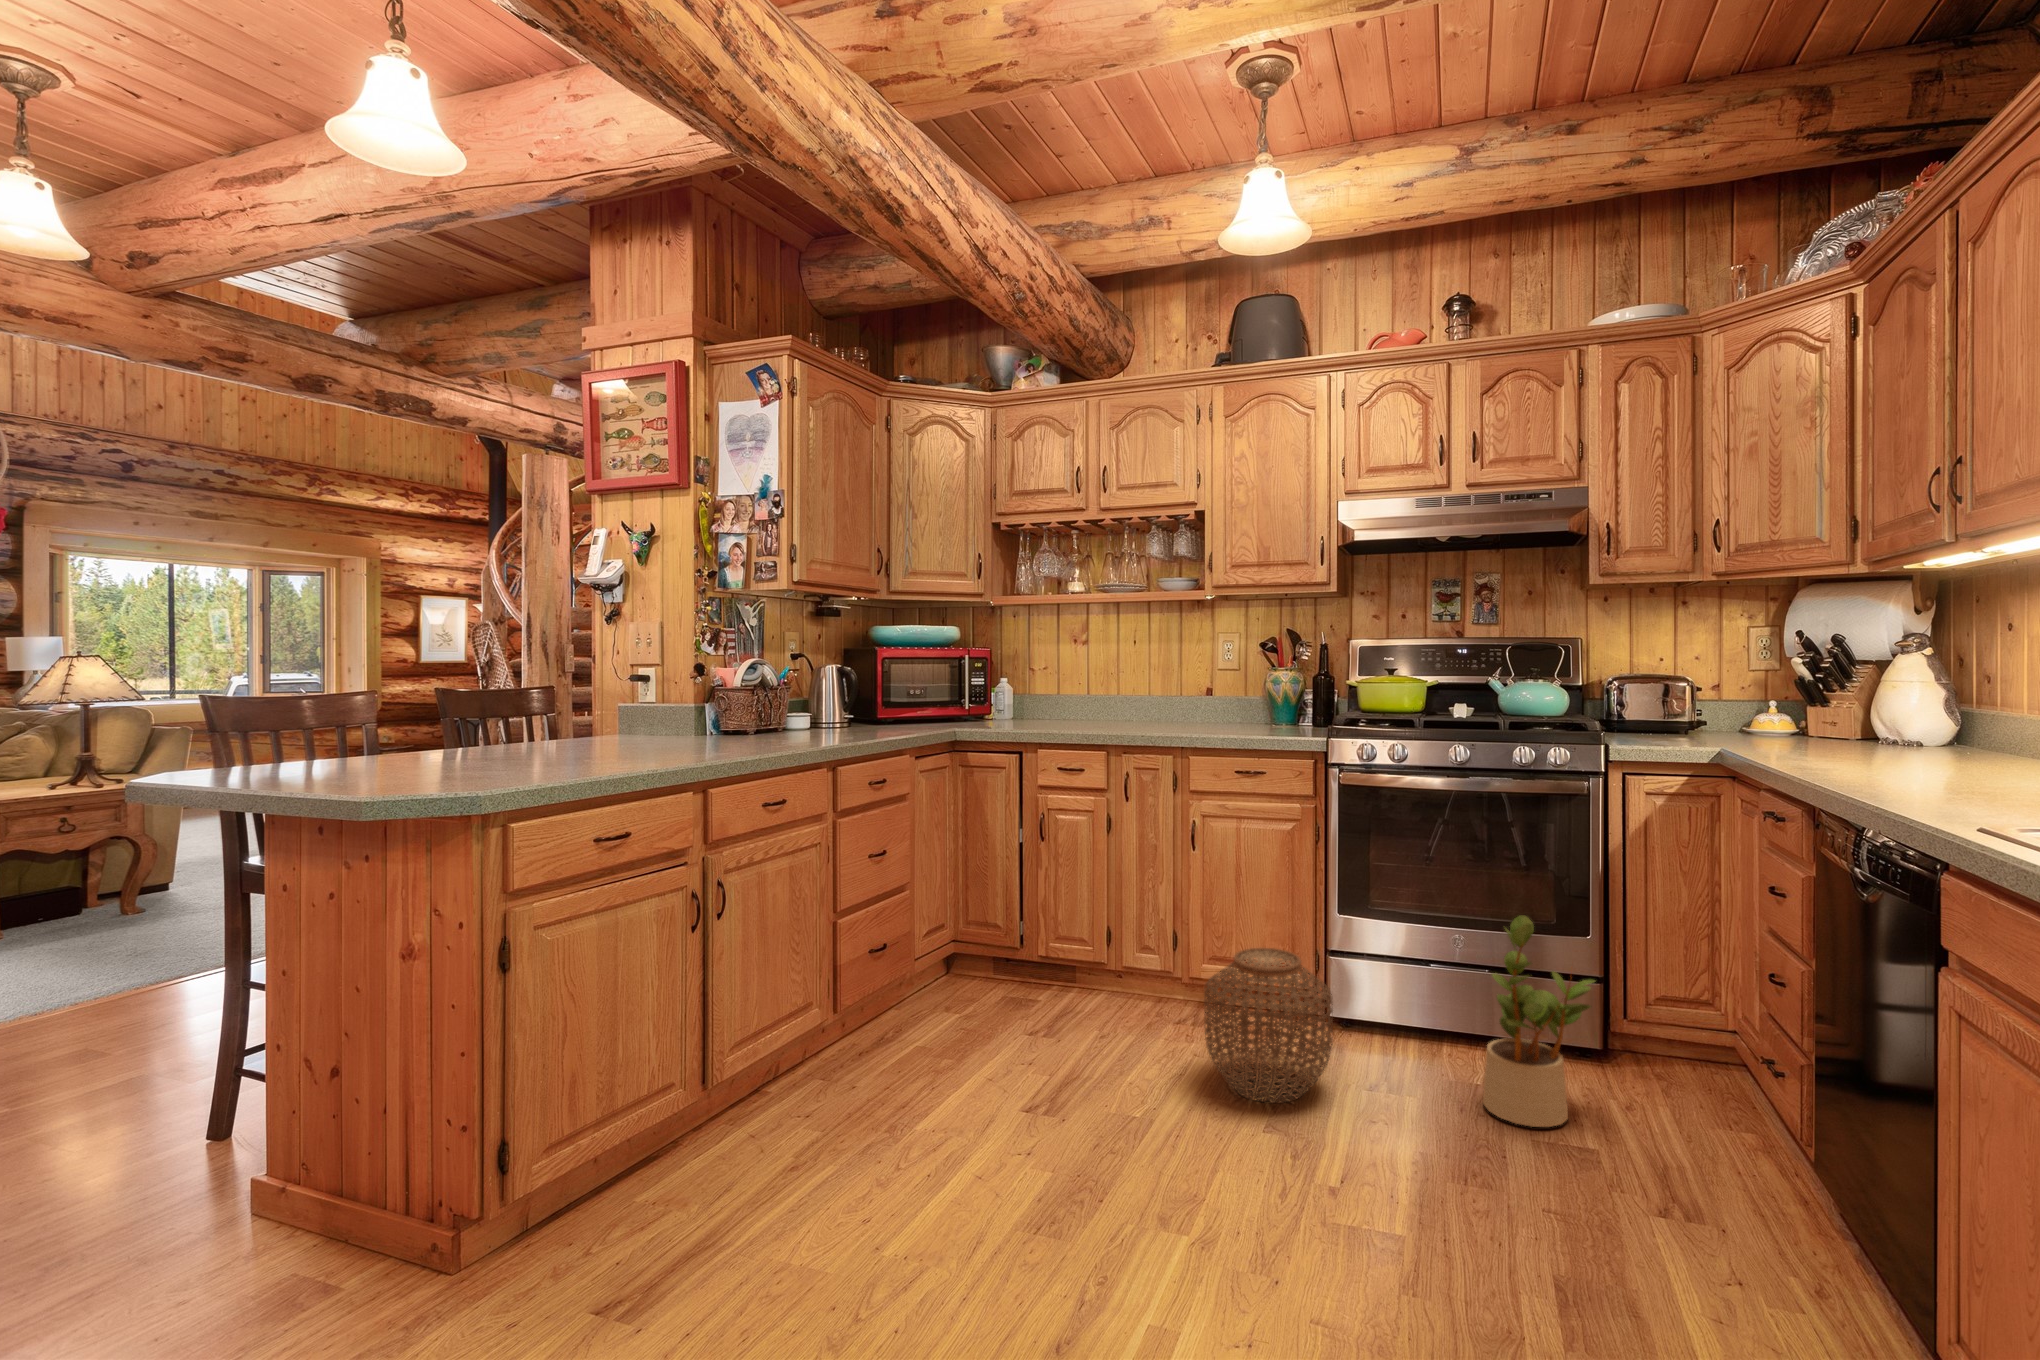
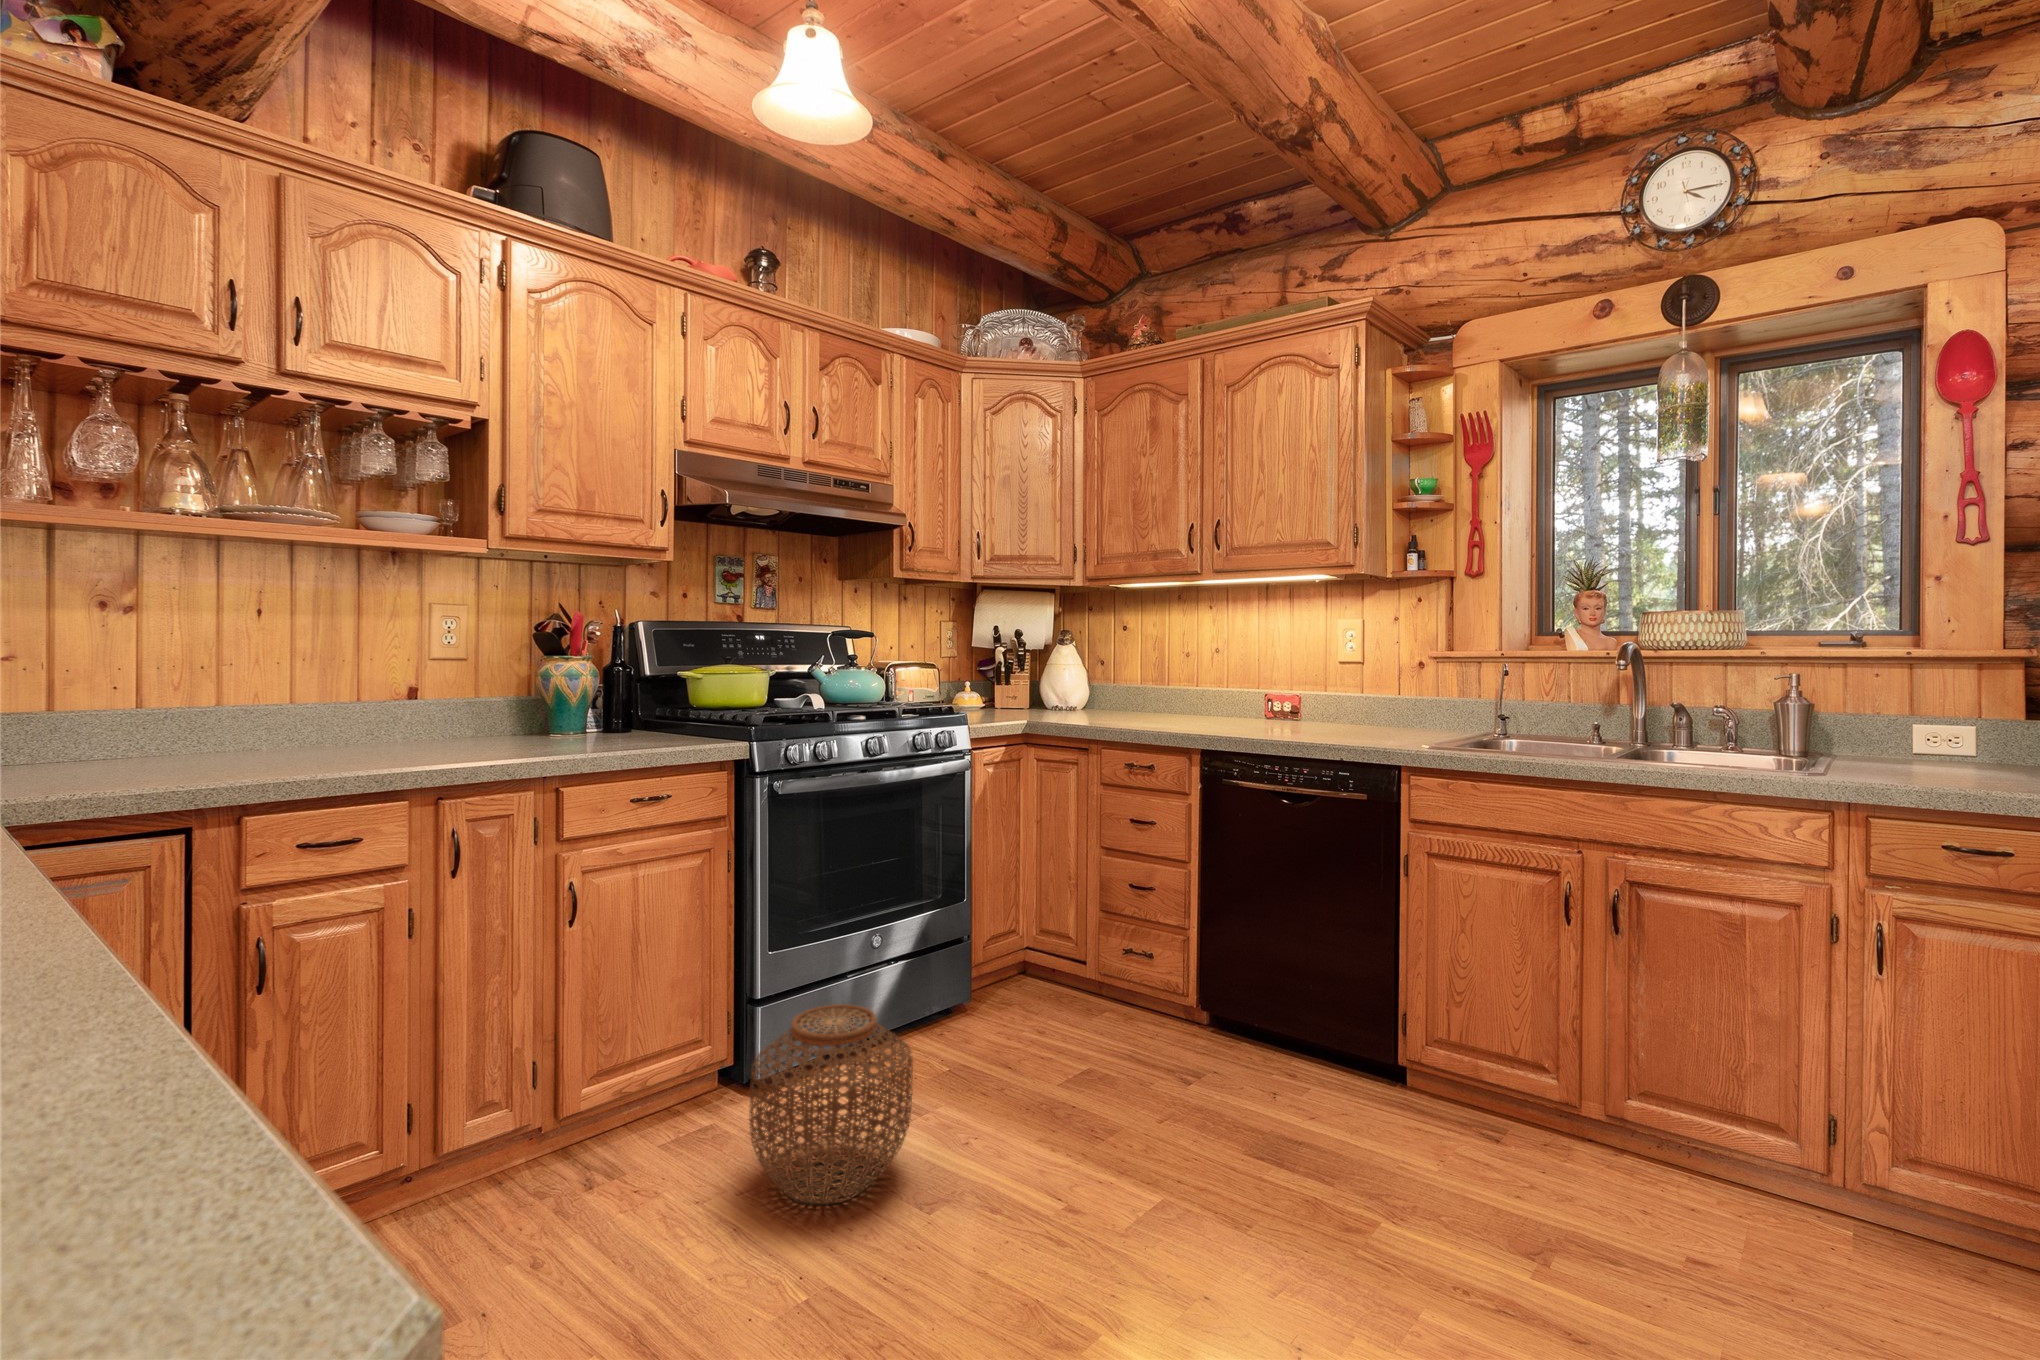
potted plant: present [1483,915,1595,1127] -> none [963,889,1047,1087]

